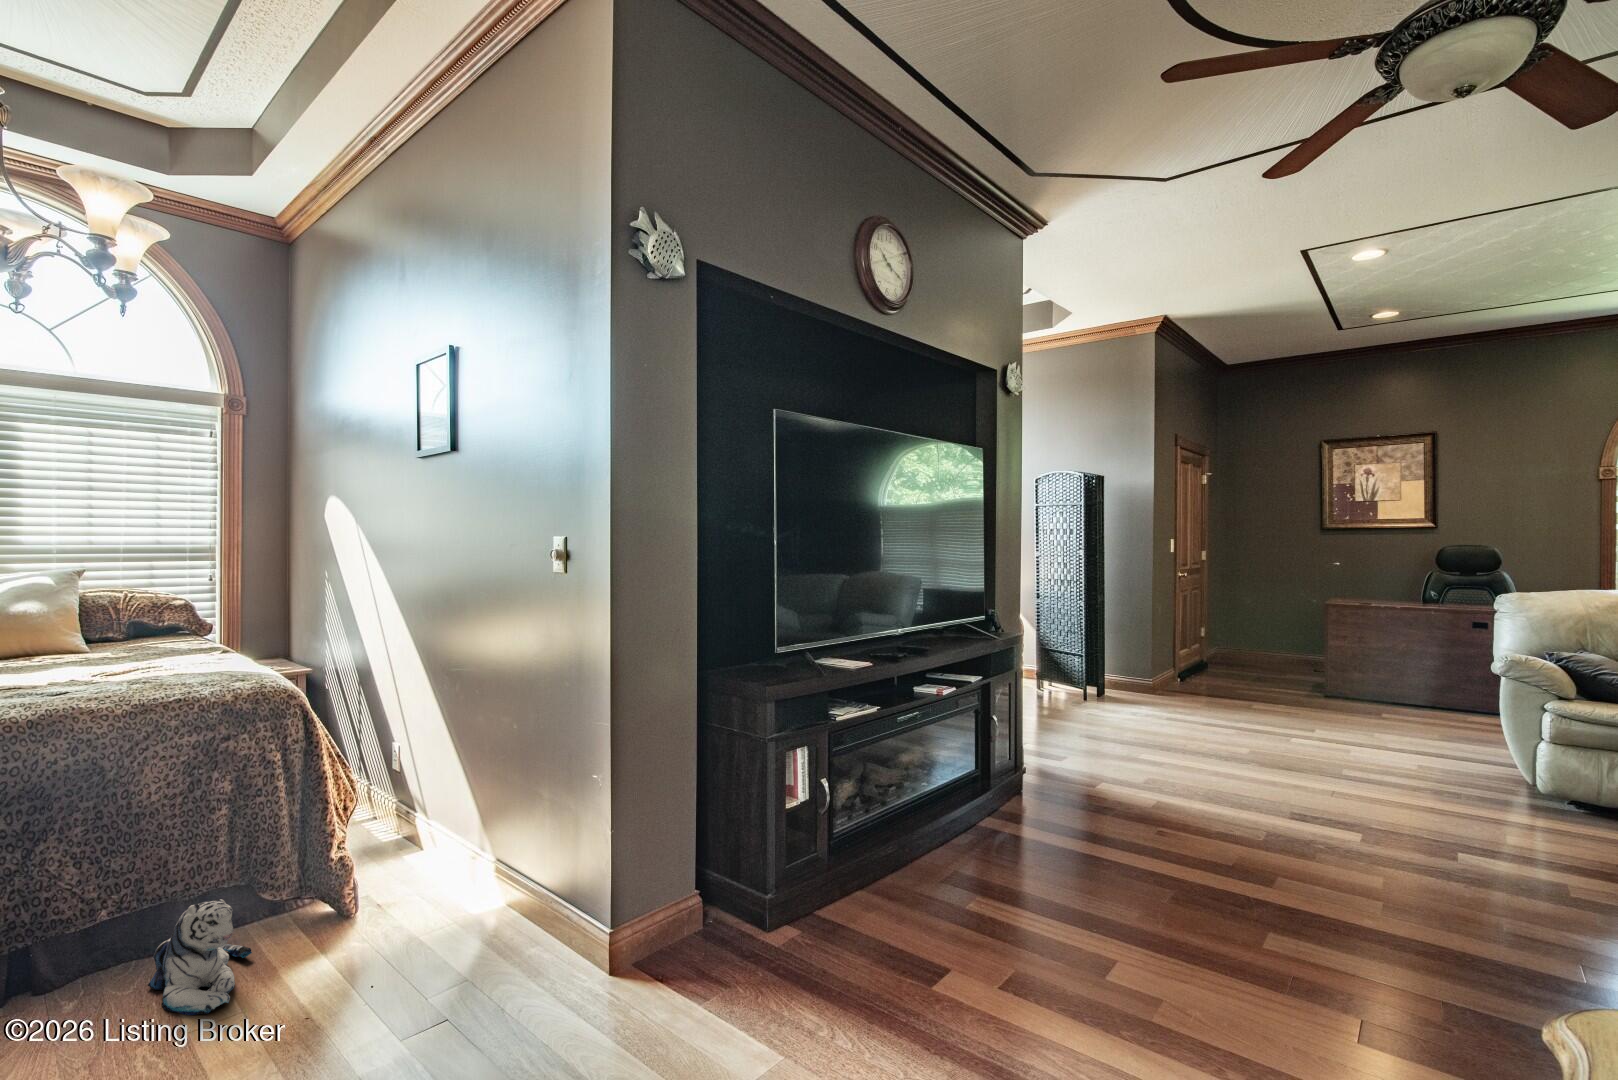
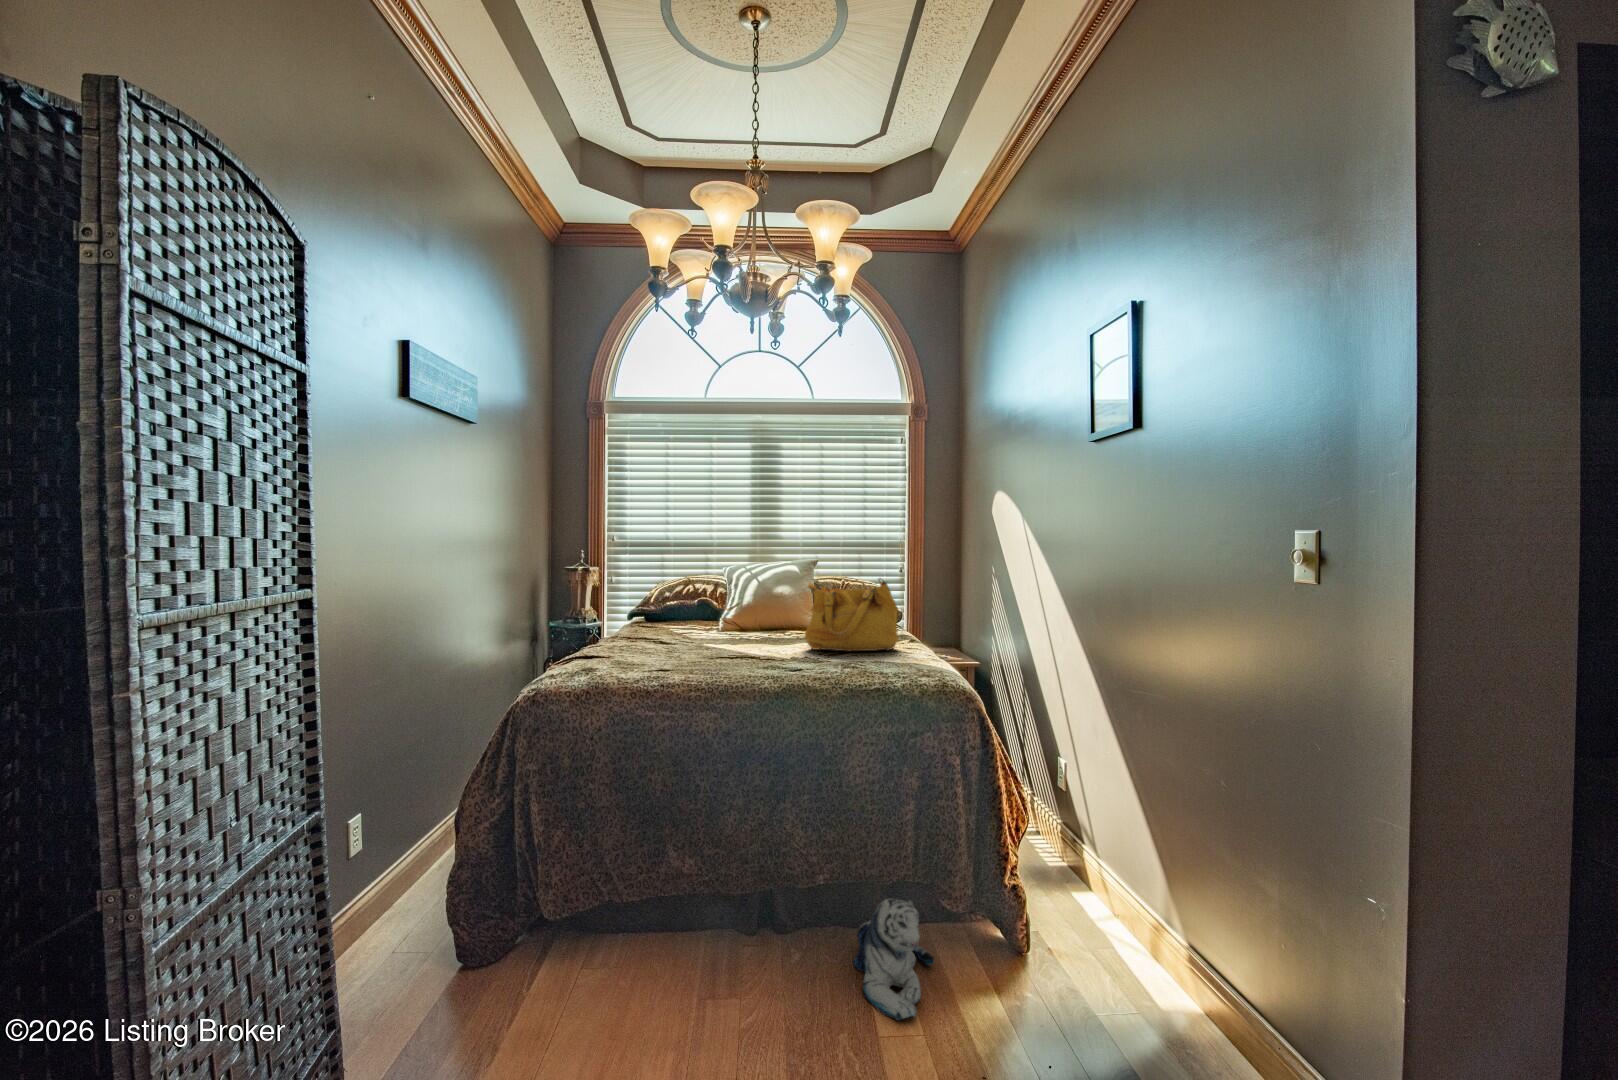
handbag: none [70,586,206,672] -> present [805,579,898,651]

